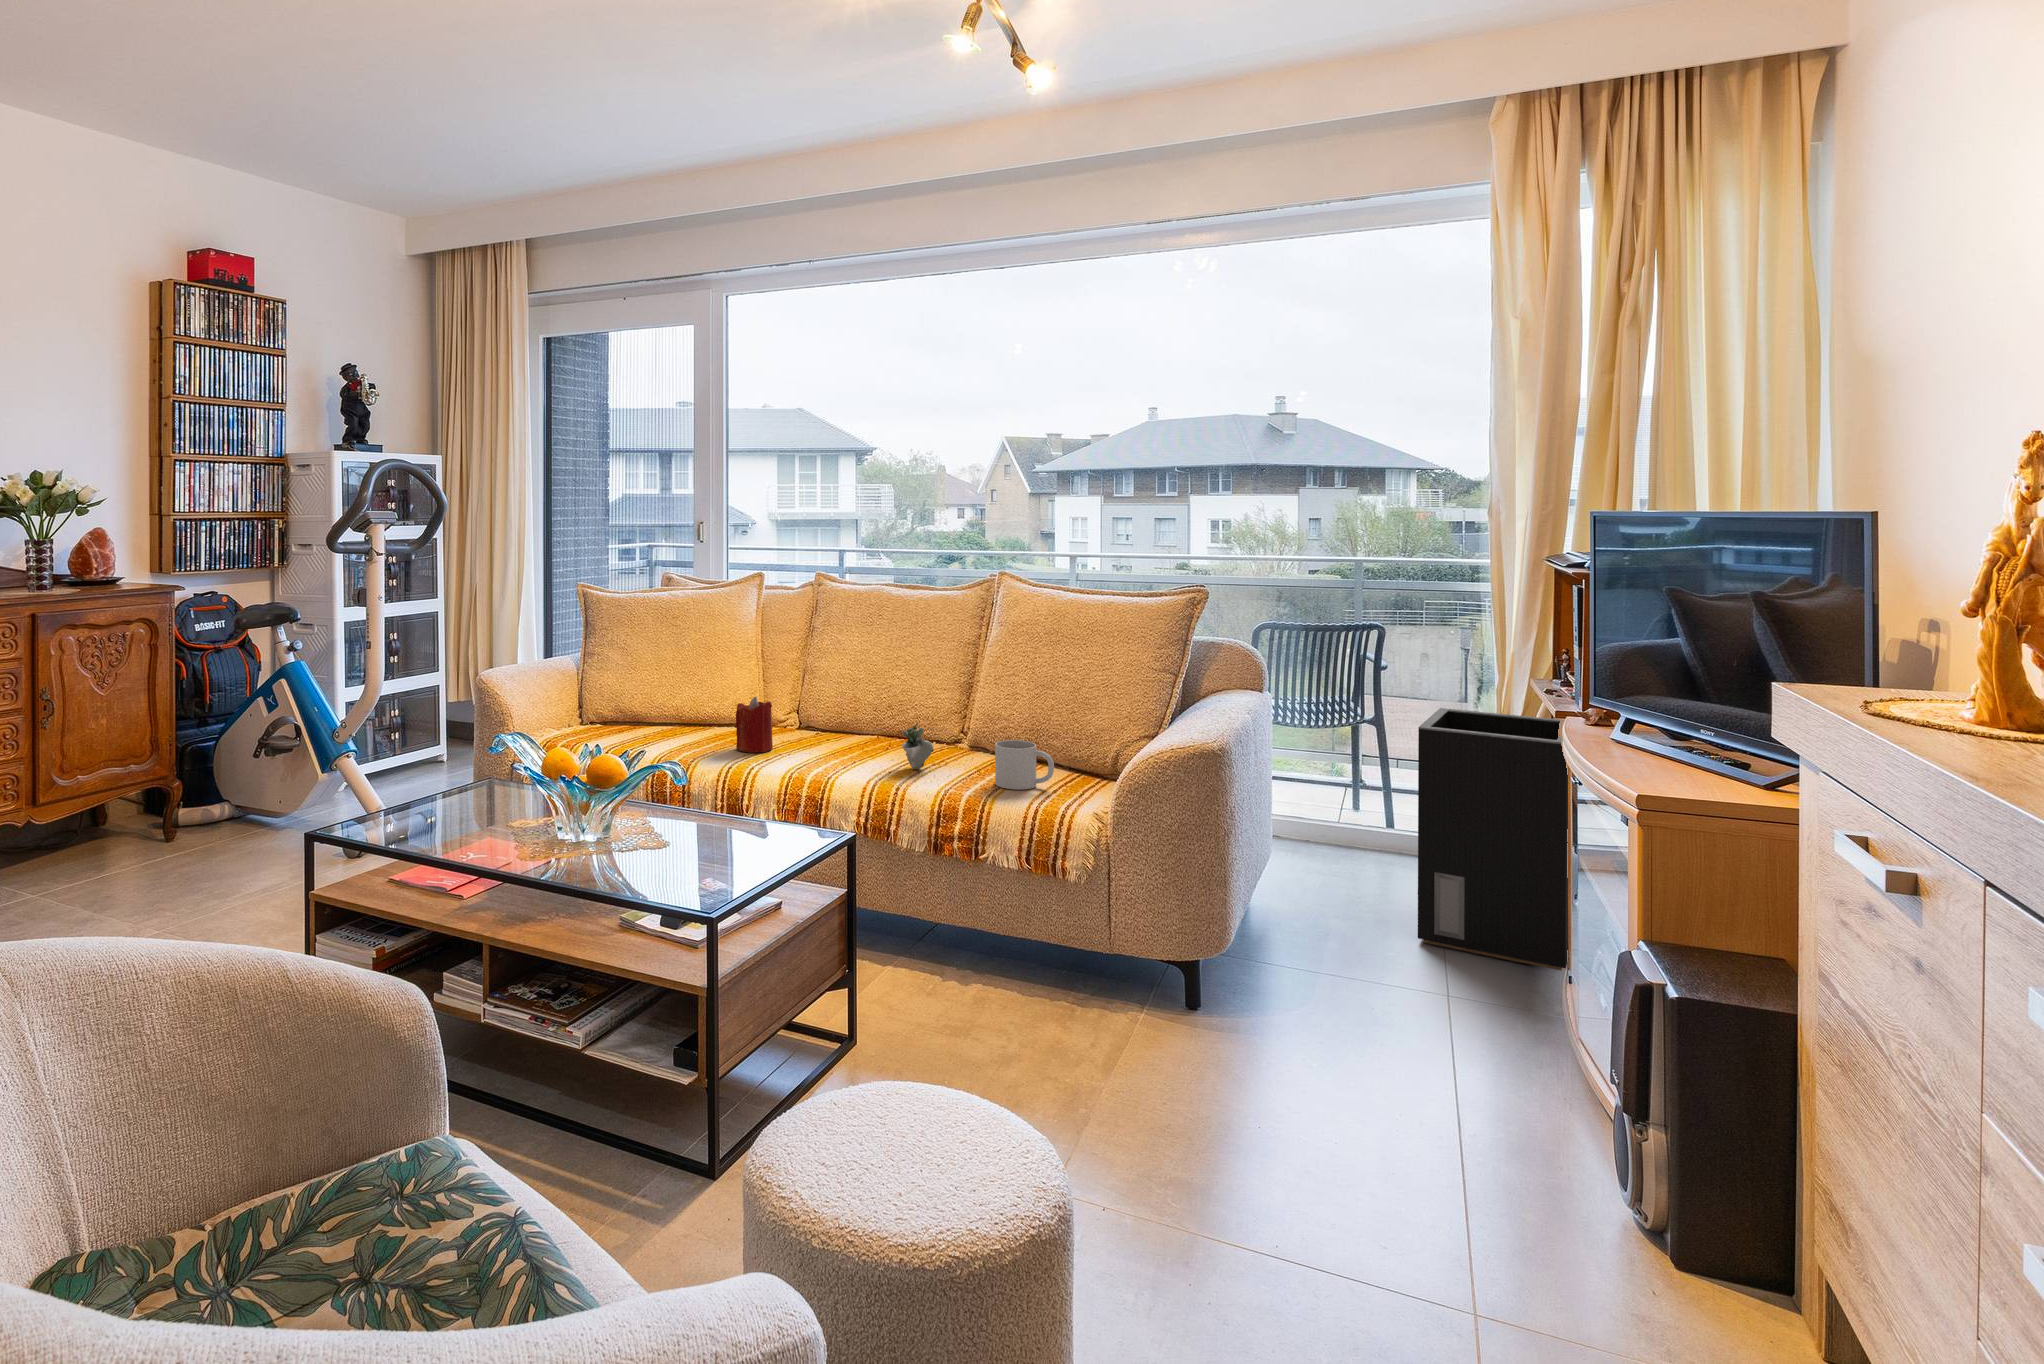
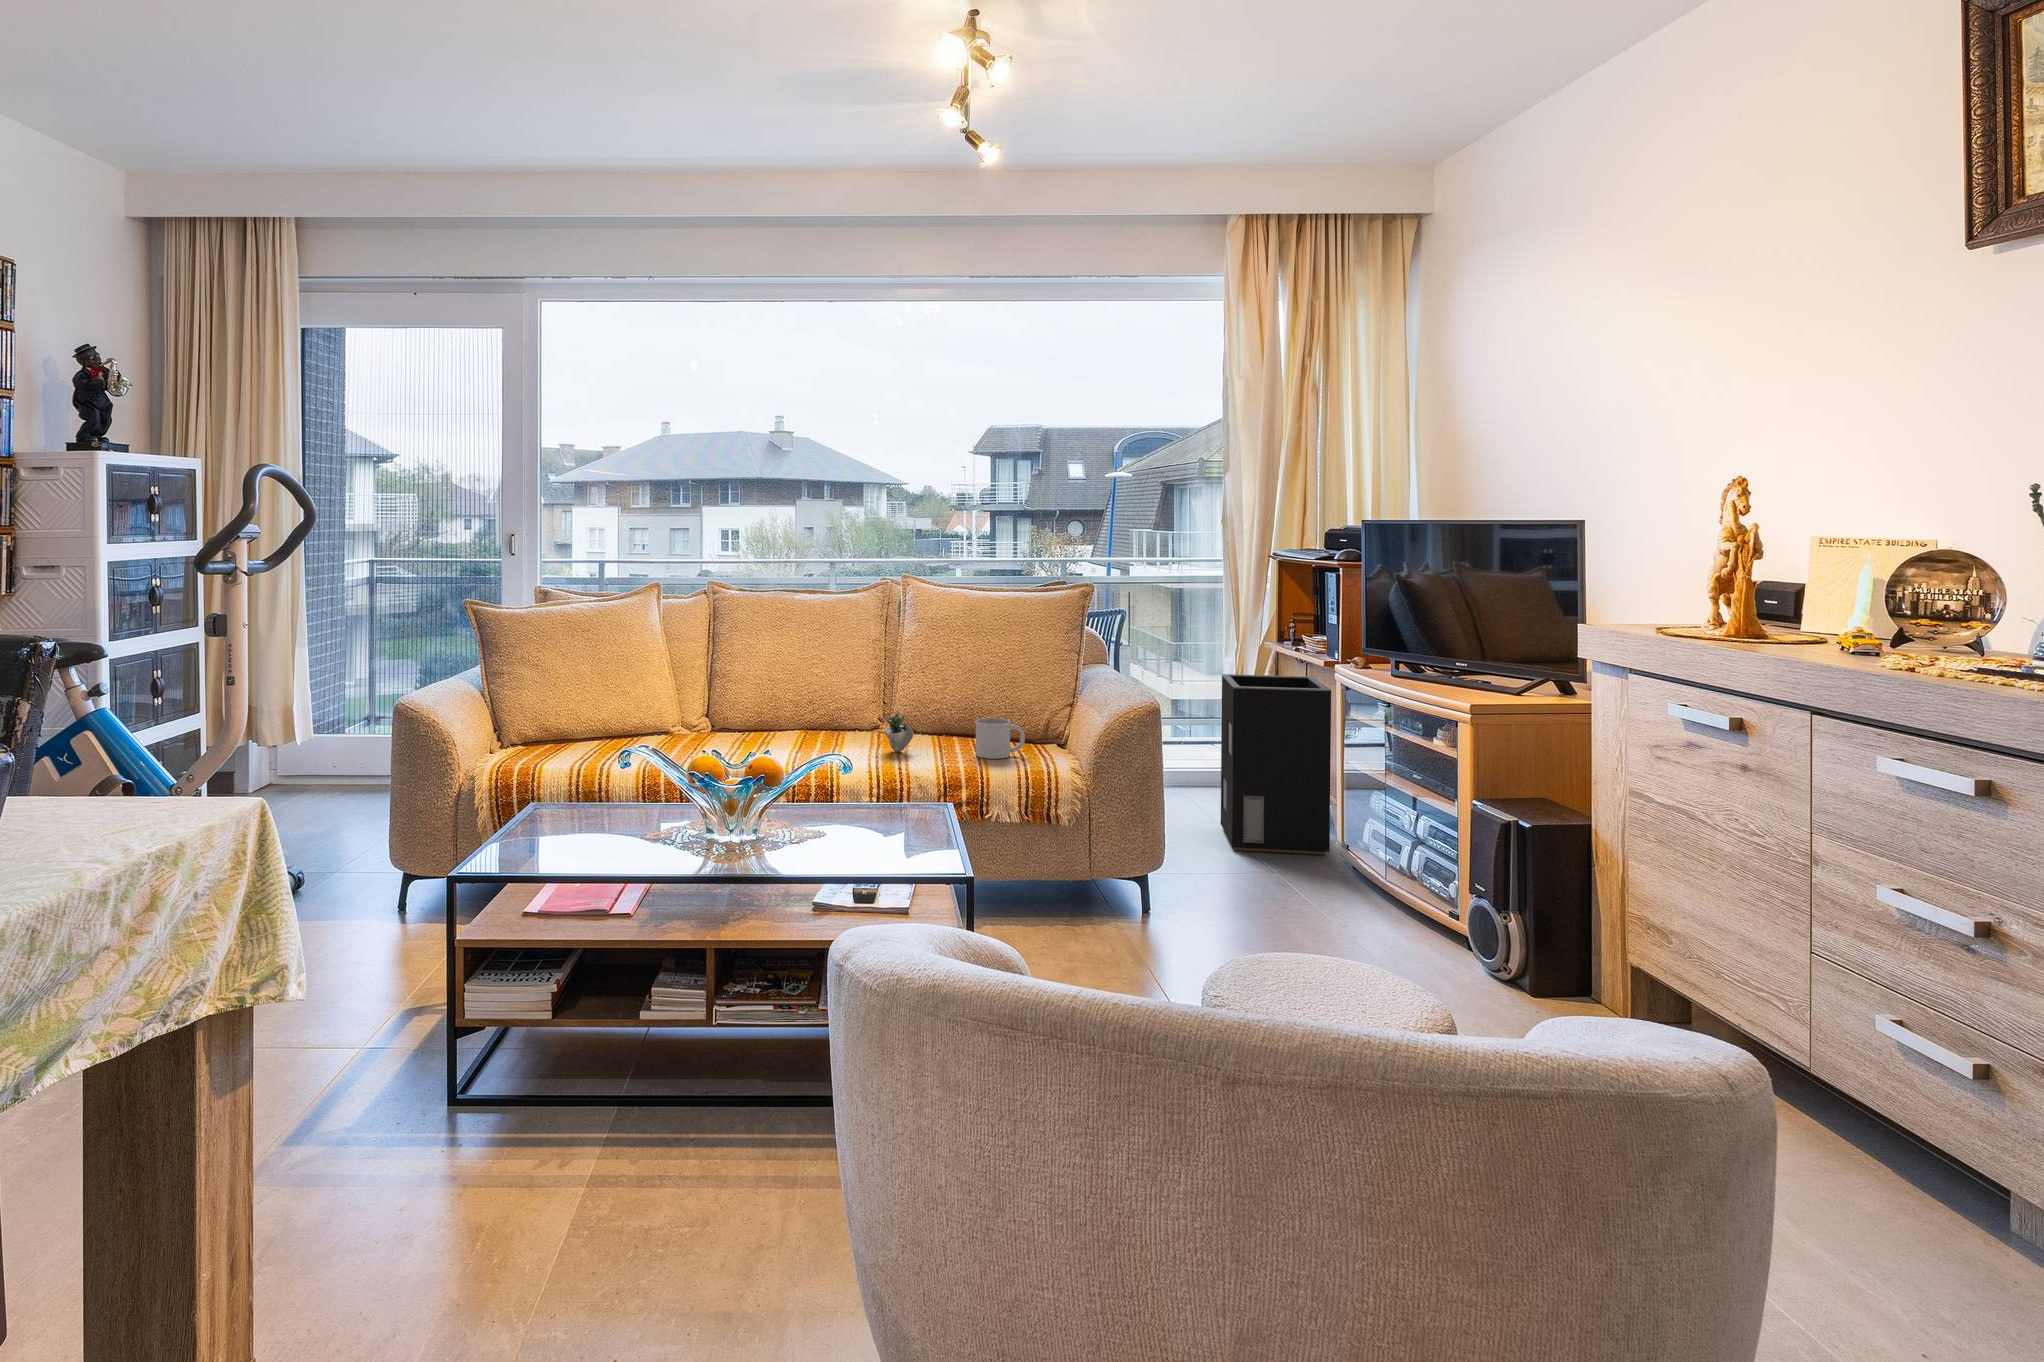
candle: present [736,697,773,753] -> none [715,699,750,753]

